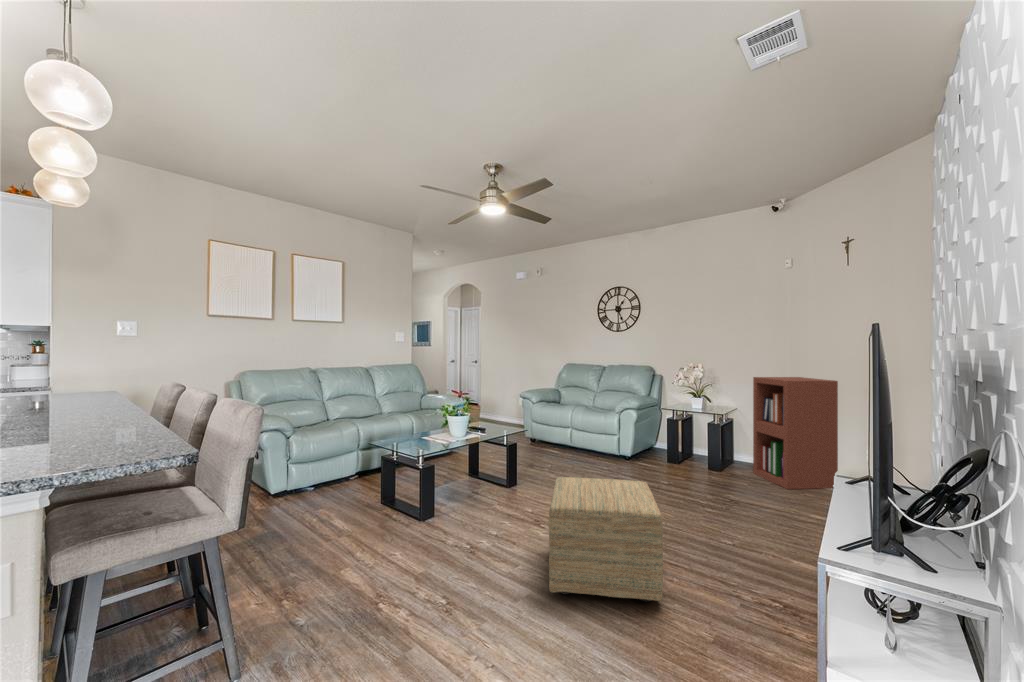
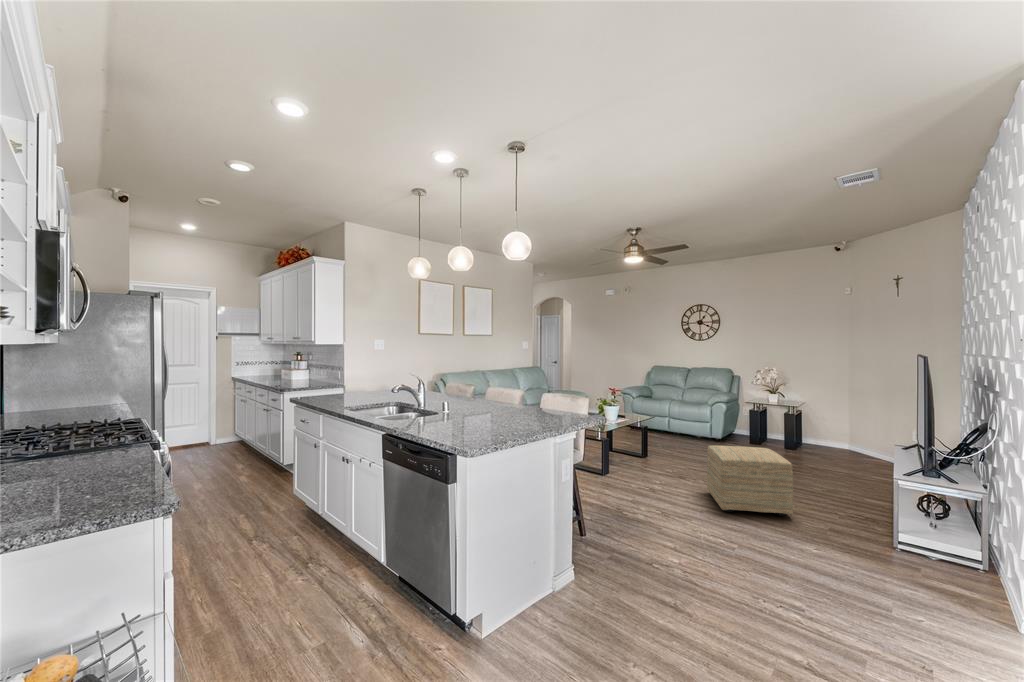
bookshelf: present [753,377,838,489] -> none [822,379,890,462]

